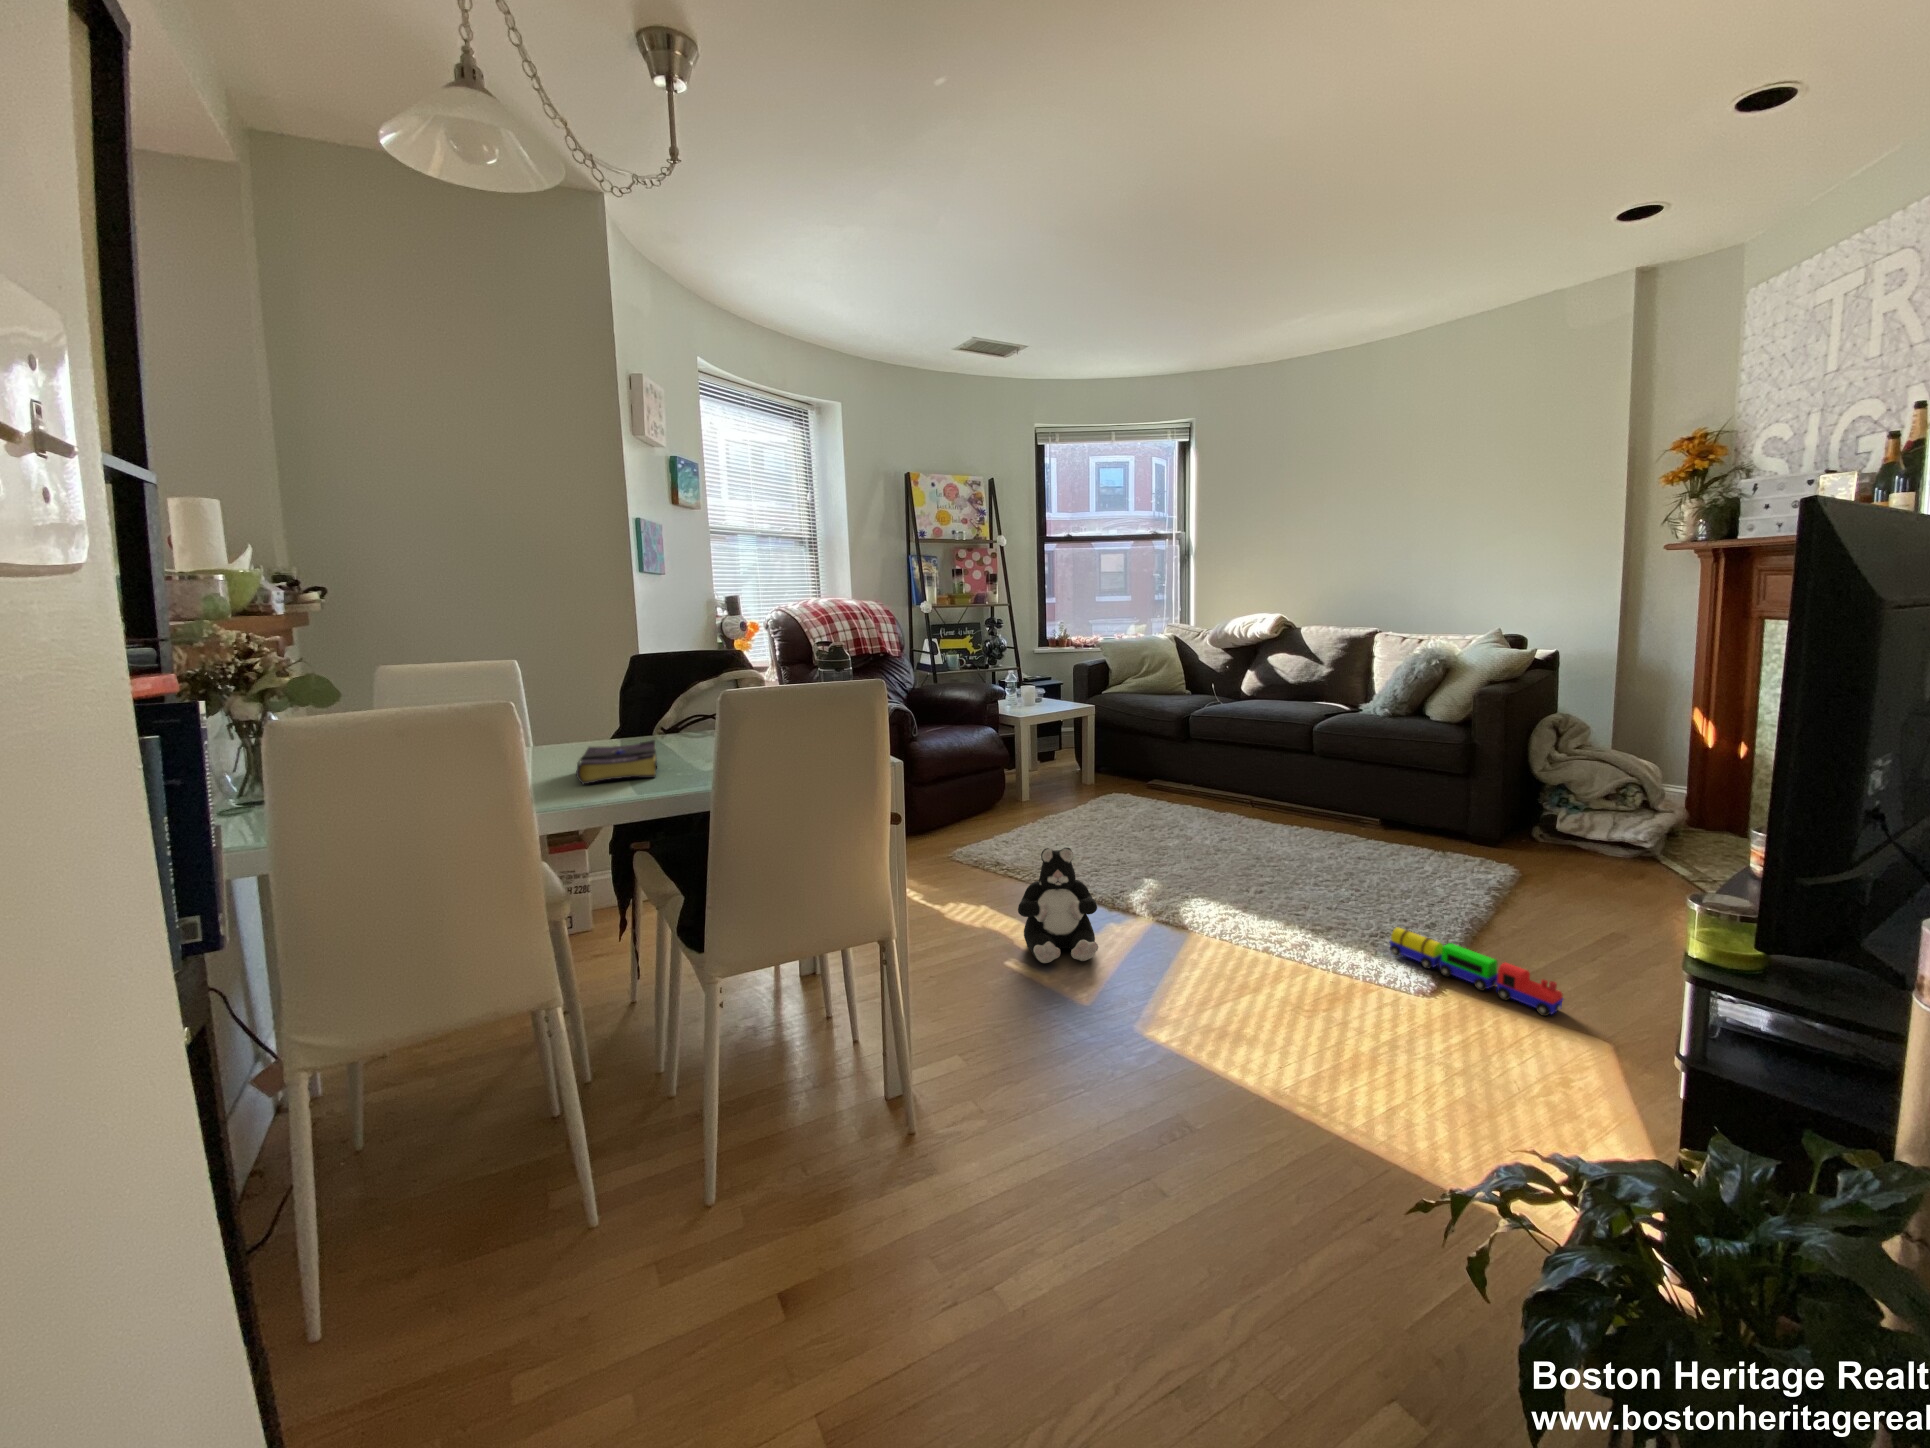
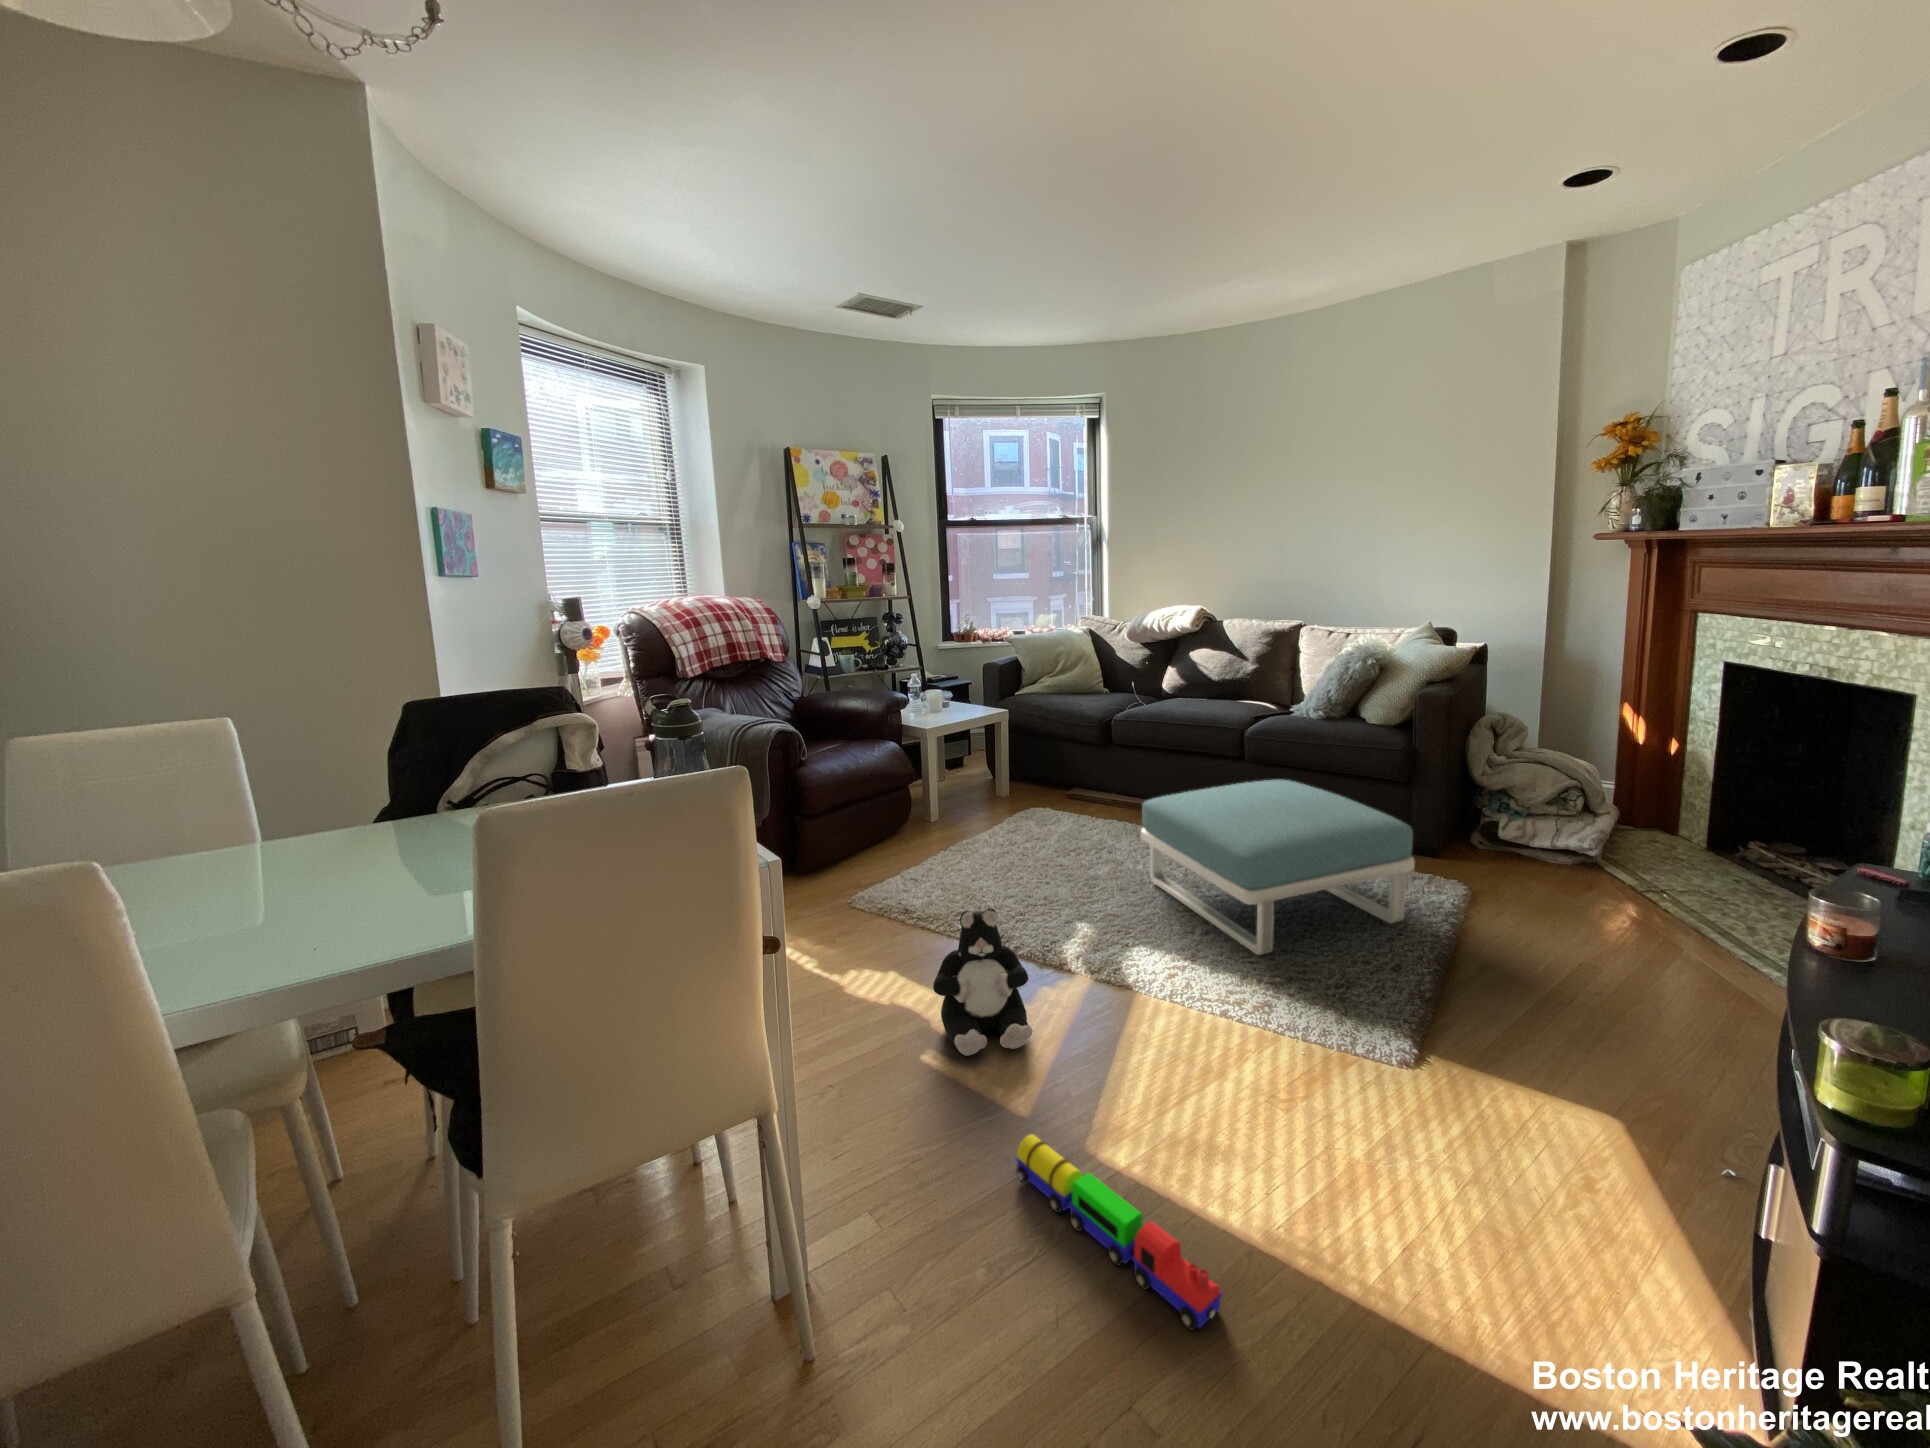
book: present [576,740,657,784] -> none [271,836,422,927]
footstool: none [1207,766,1456,910] -> present [1141,780,1414,955]
toy train: present [1390,927,1563,1016] -> present [1016,1134,1222,1330]

